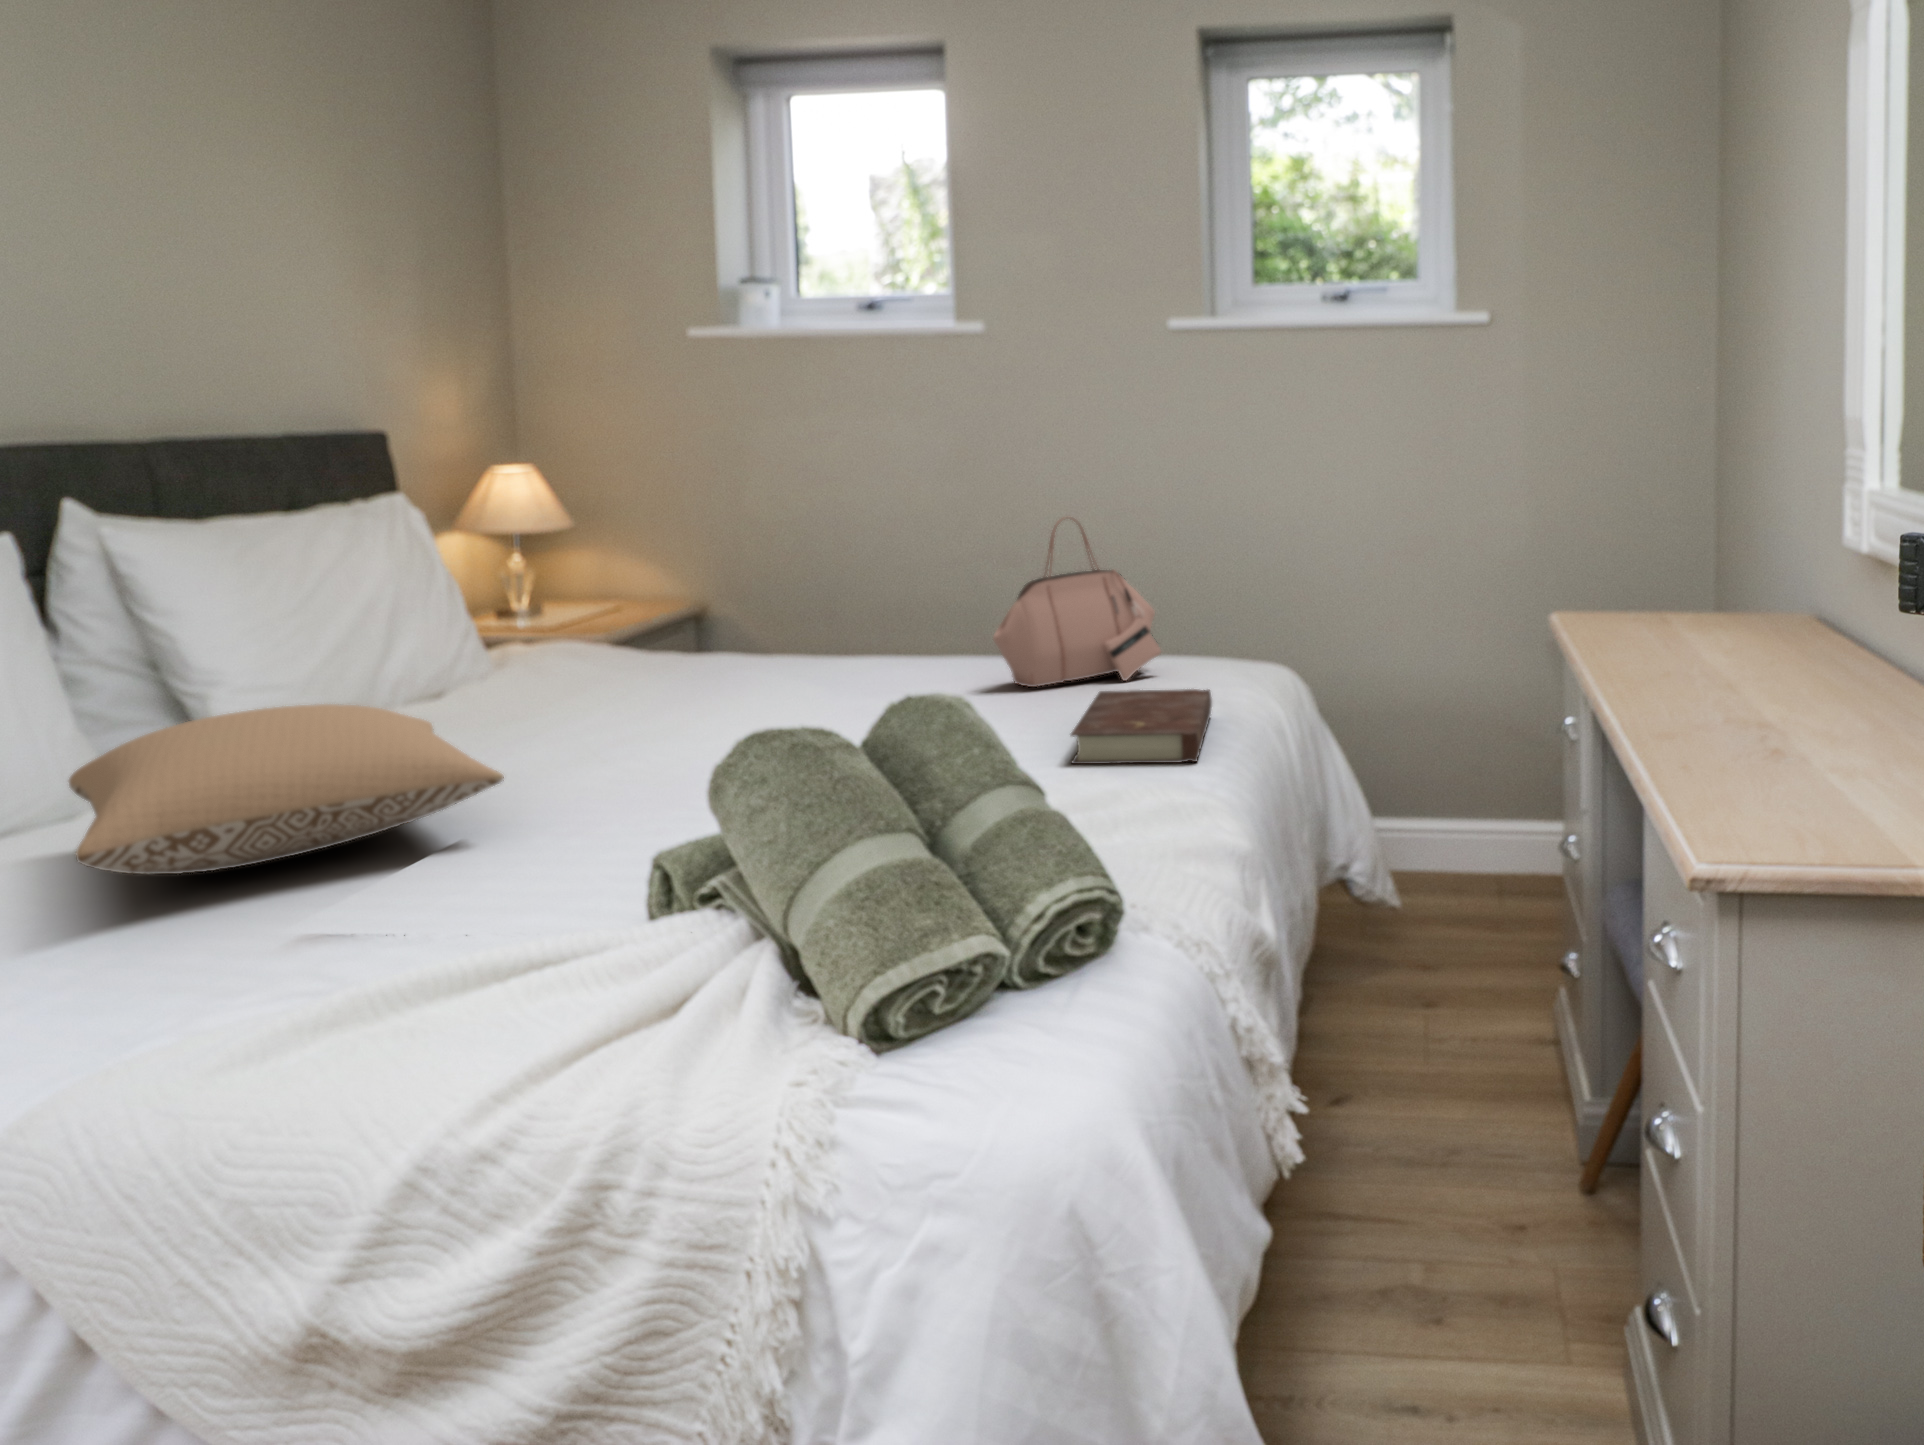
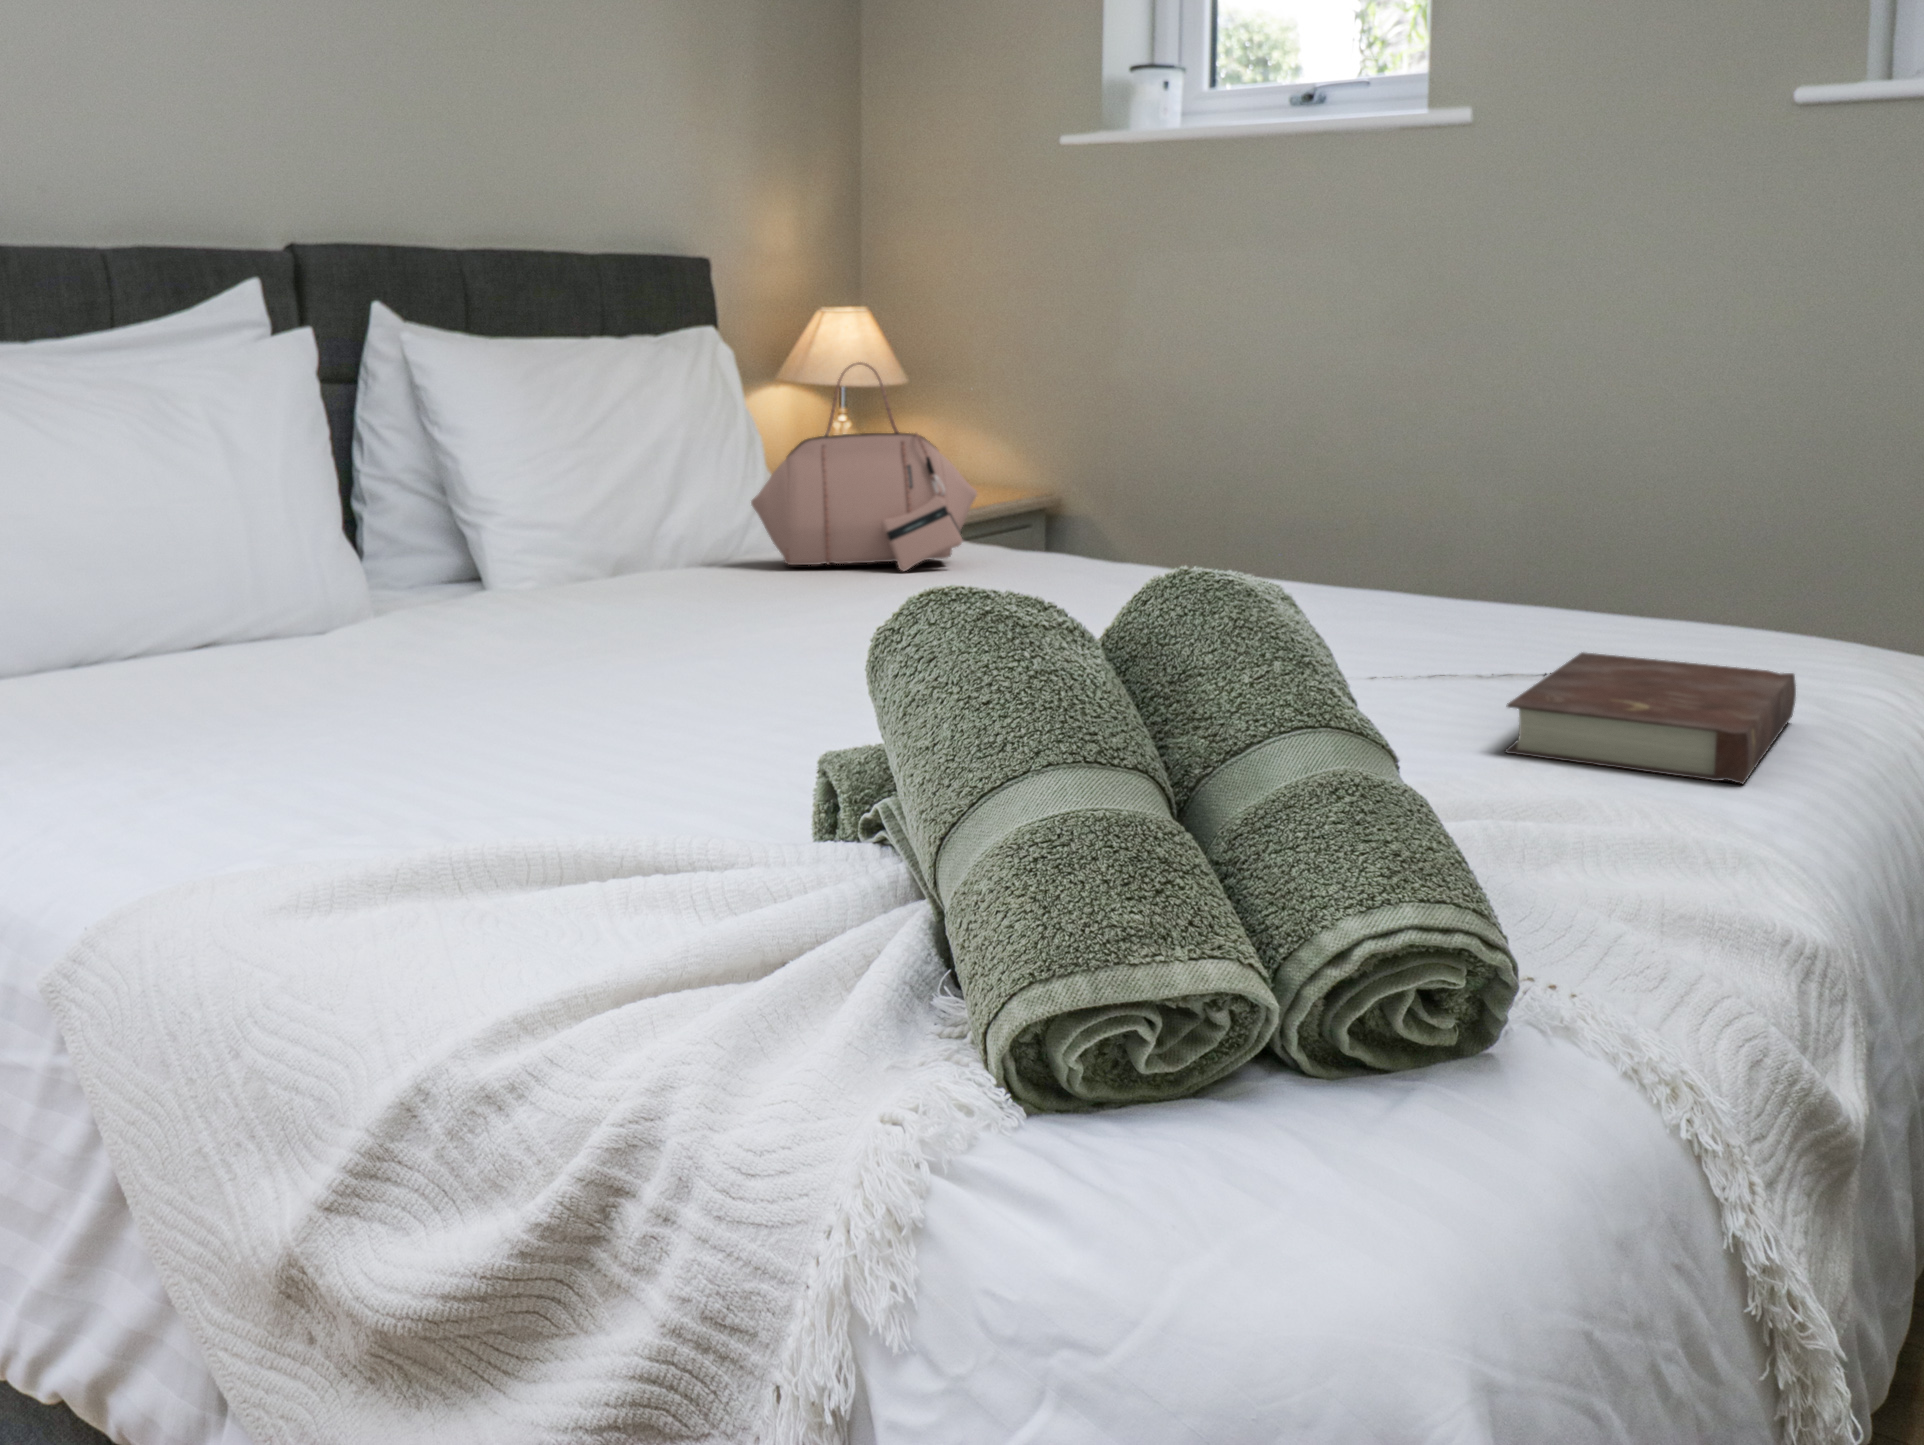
handbag: present [993,519,1161,687] -> present [751,362,977,571]
pillow: present [69,704,504,874] -> none [261,529,694,700]

